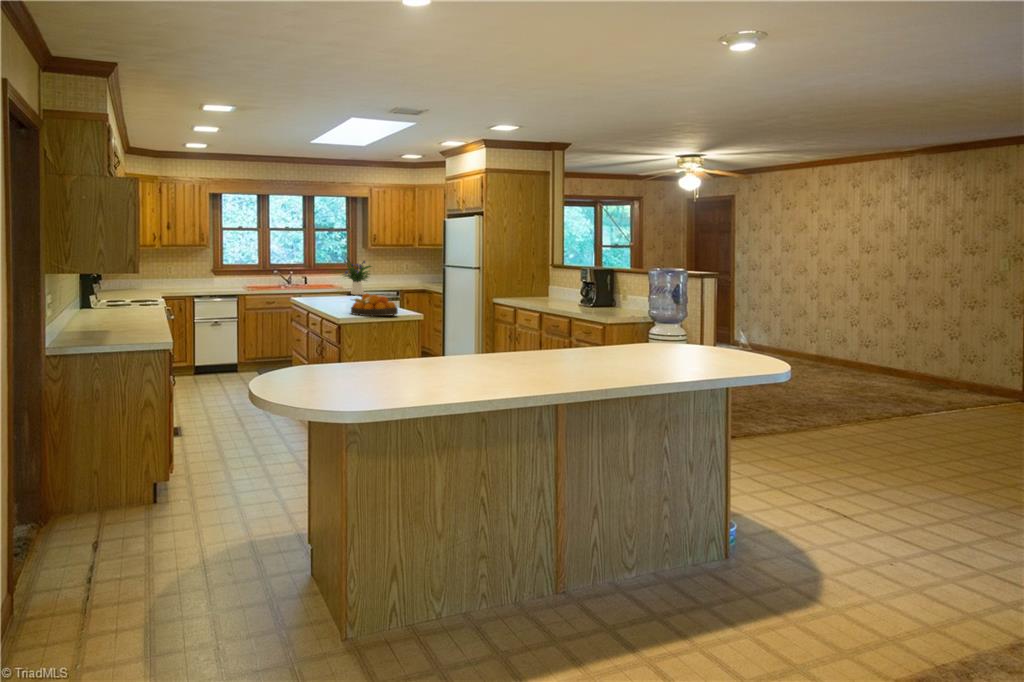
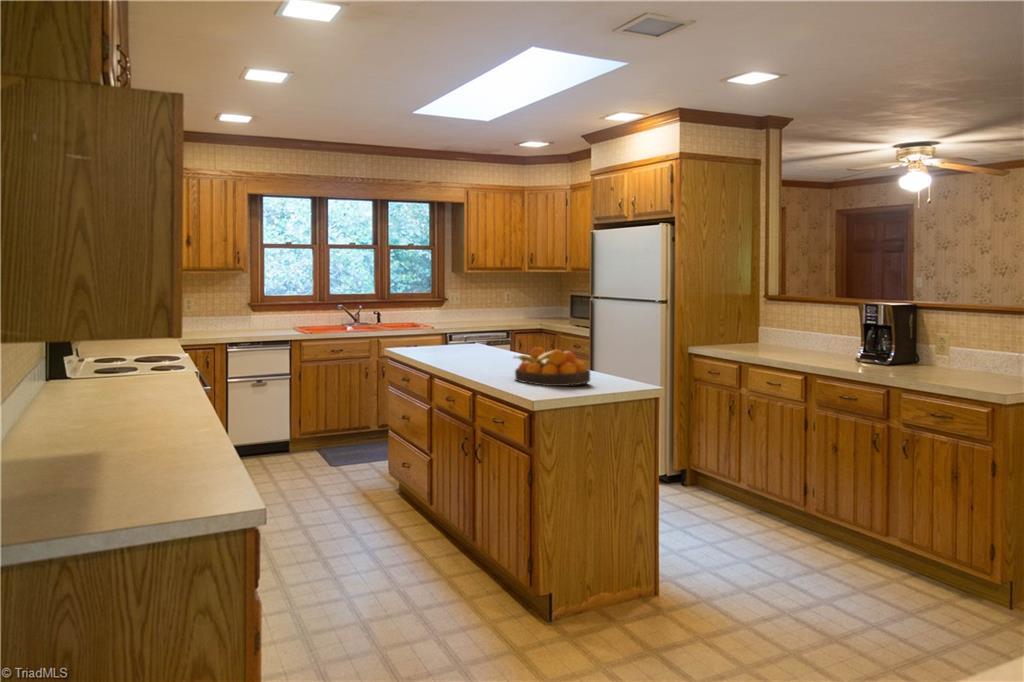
flower arrangement: present [344,259,372,295] -> none [426,286,474,338]

